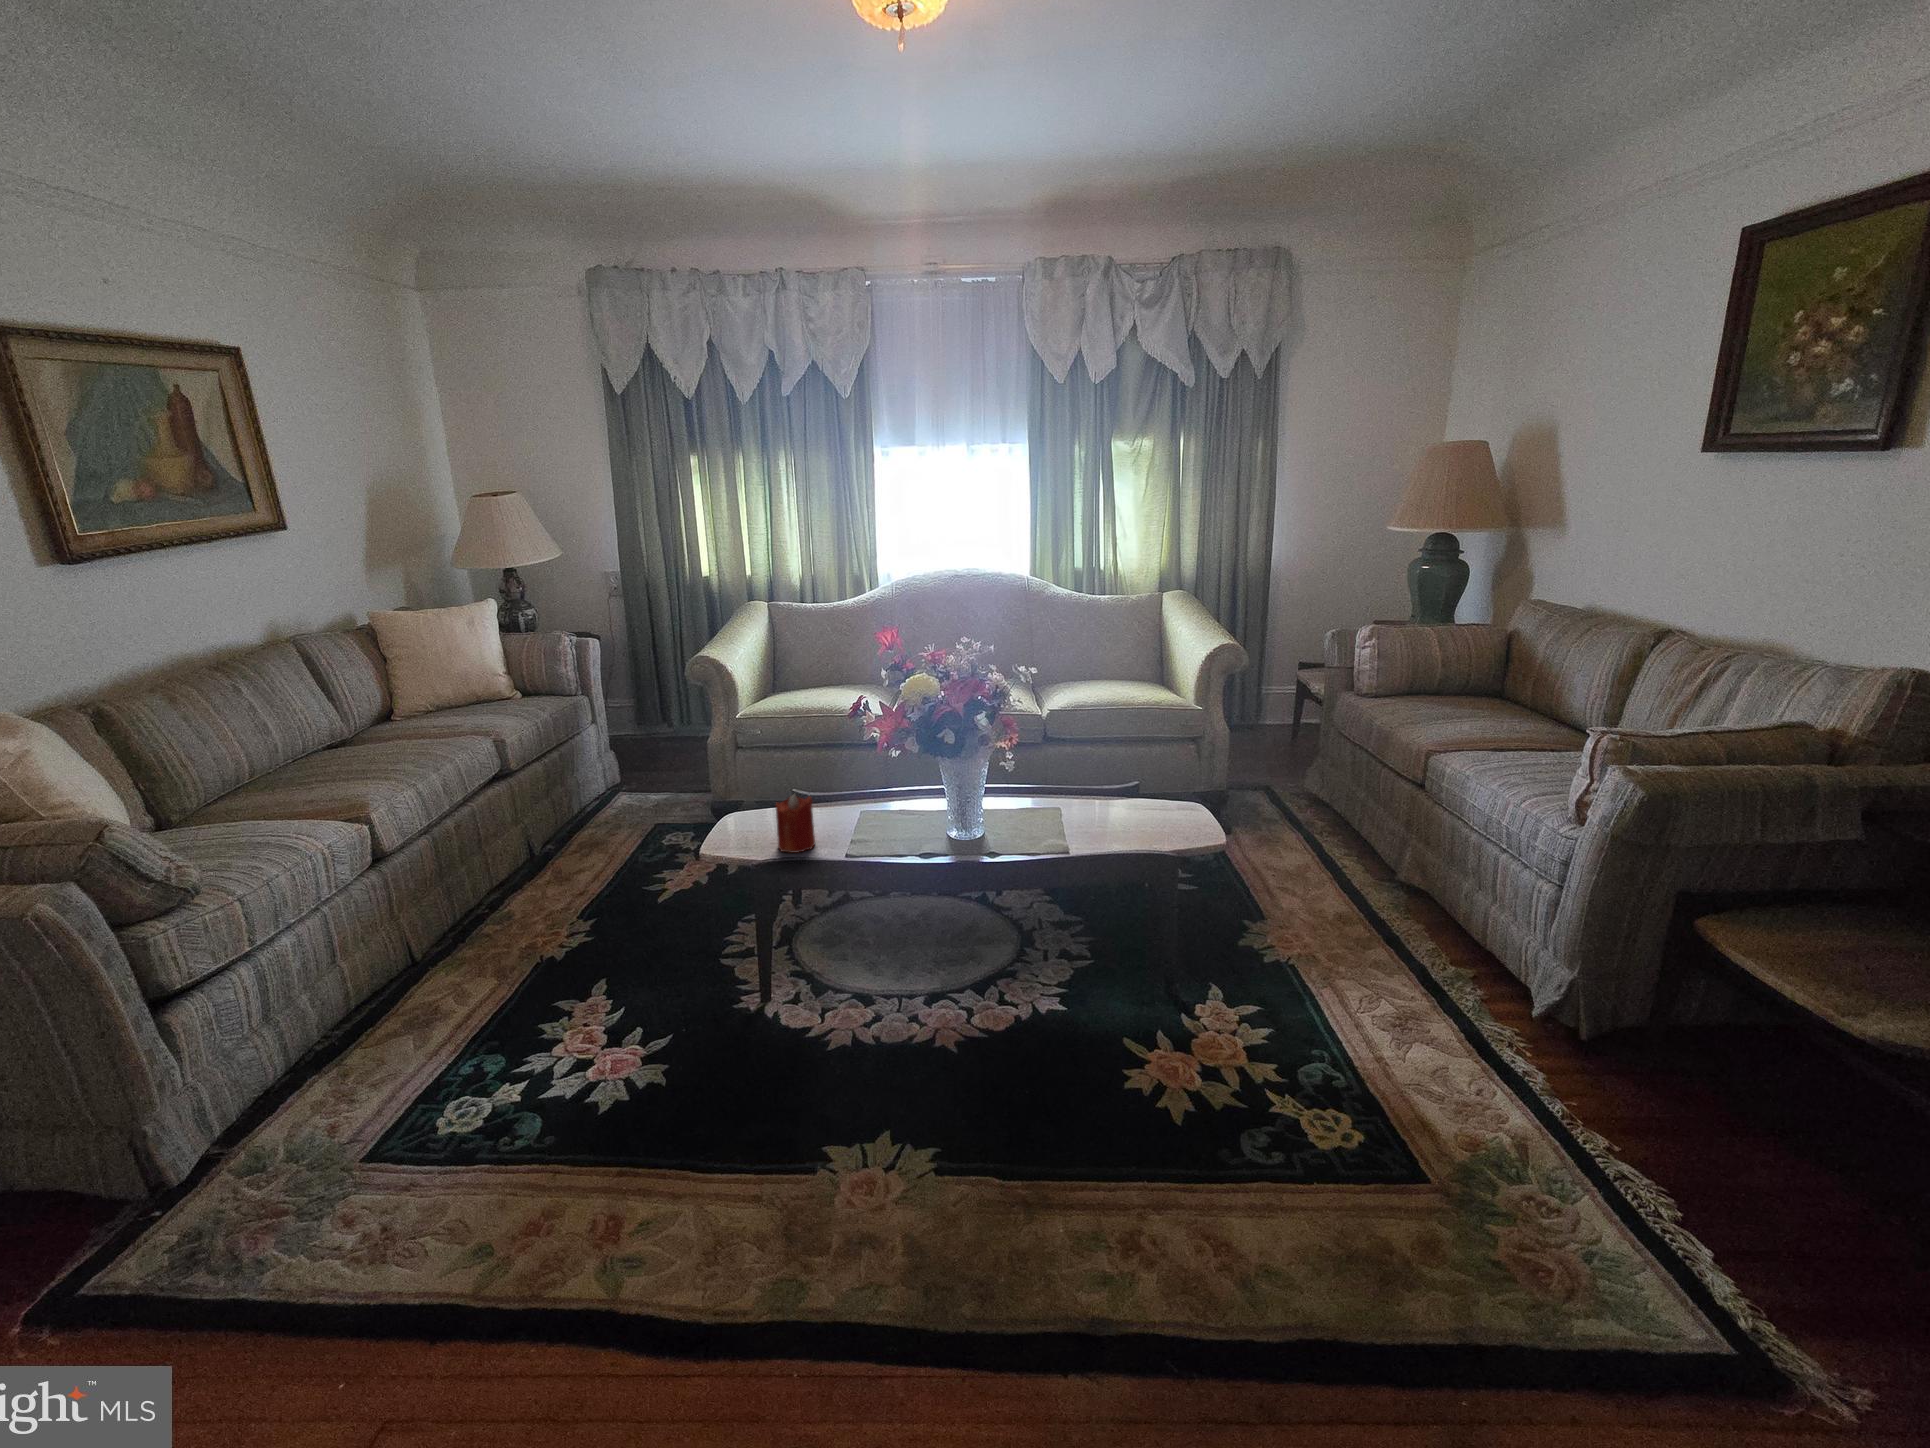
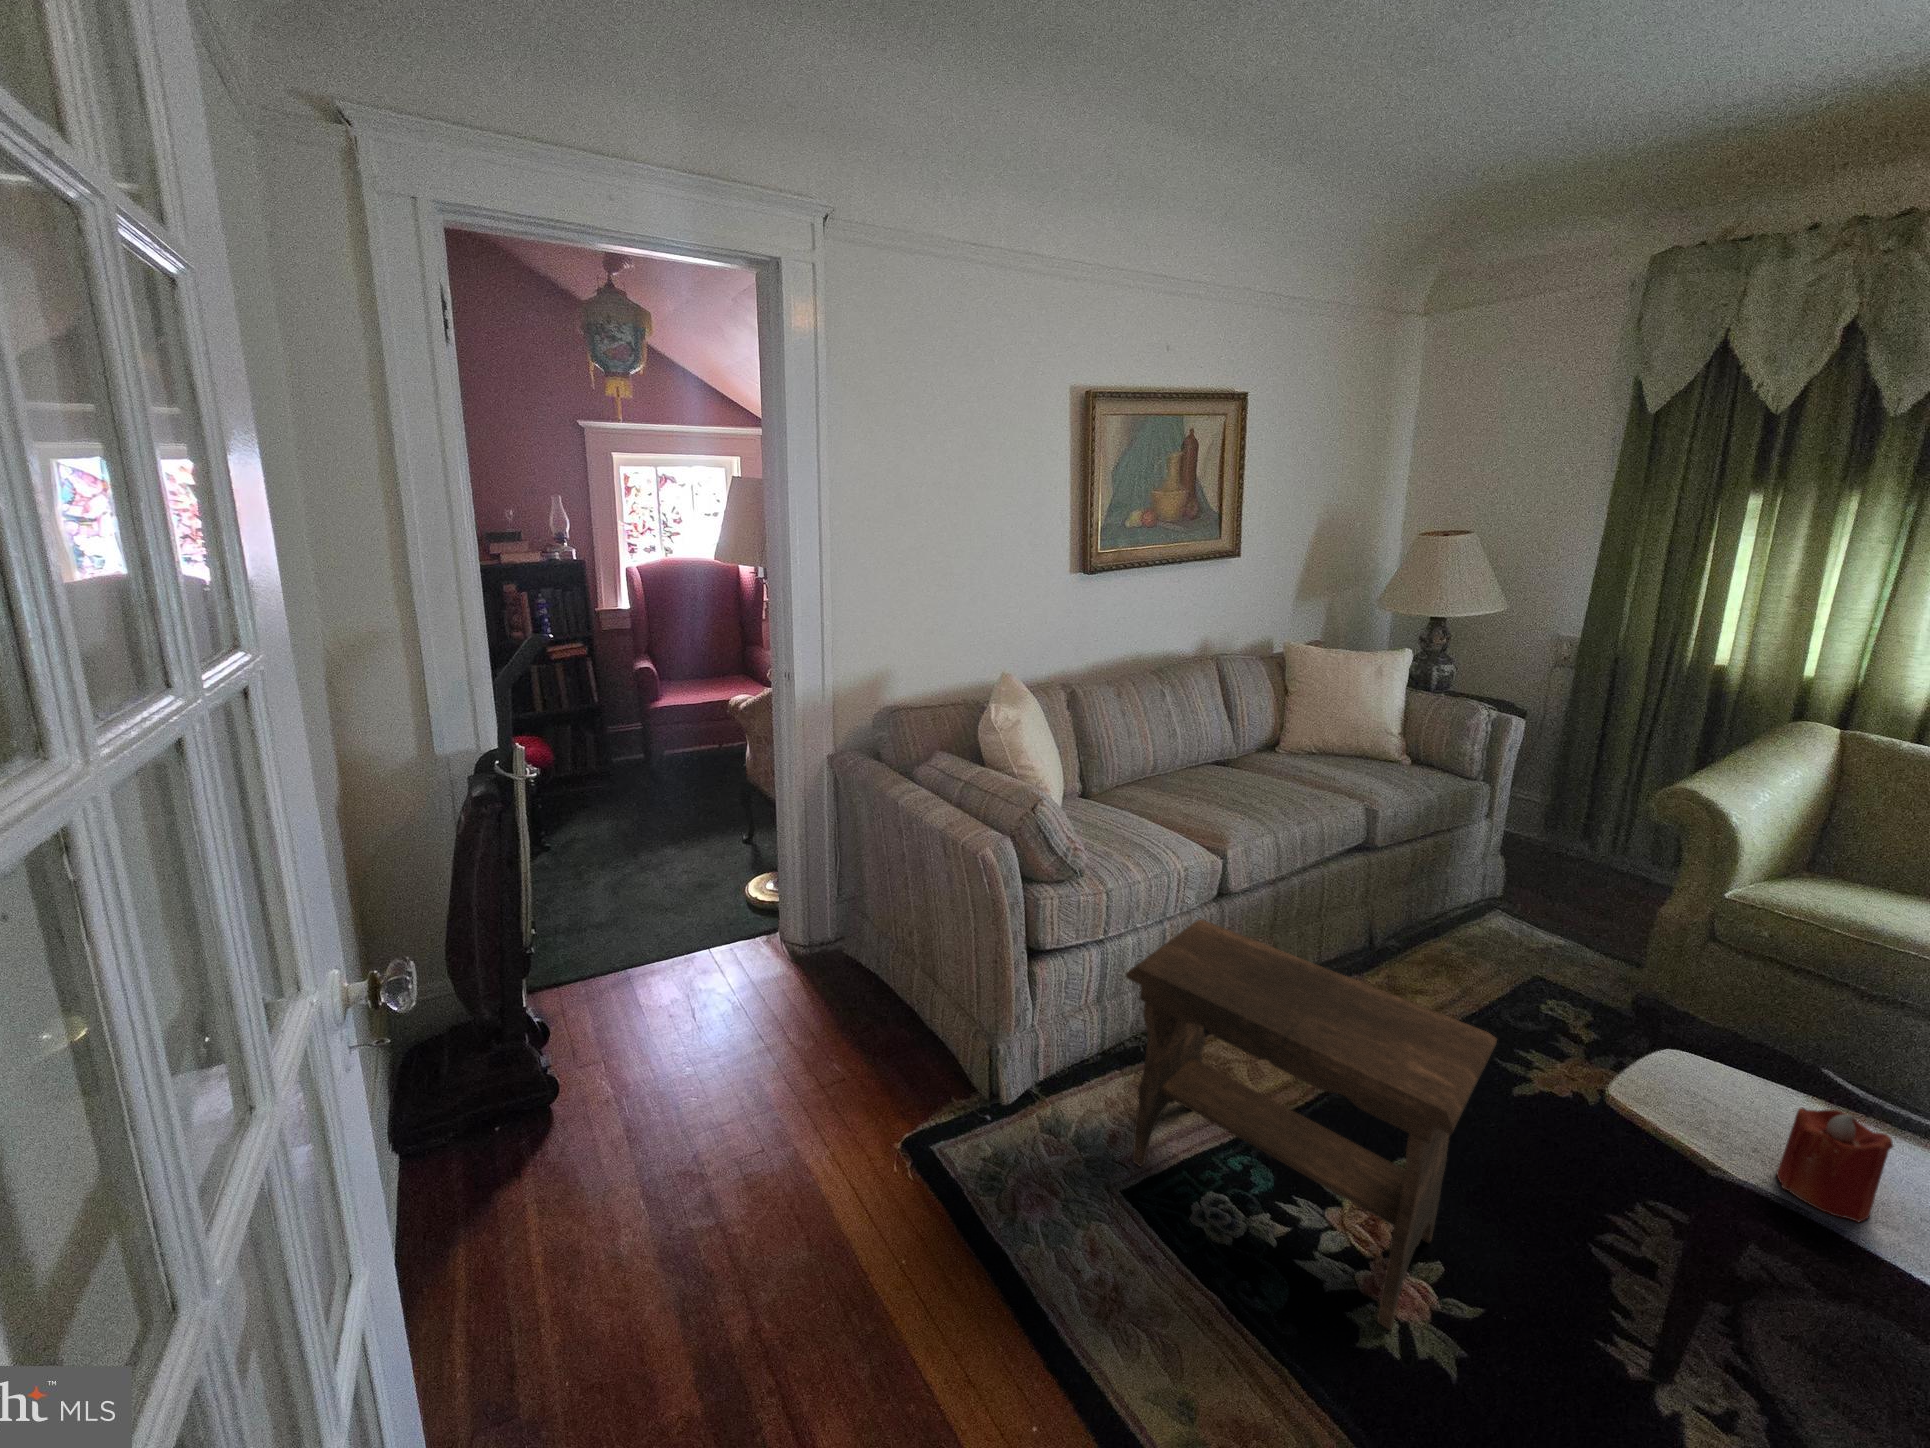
footstool: none [295,844,629,1133] -> present [1126,919,1497,1330]

